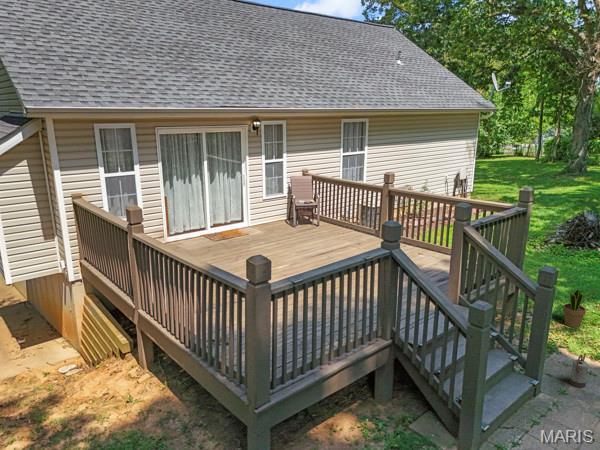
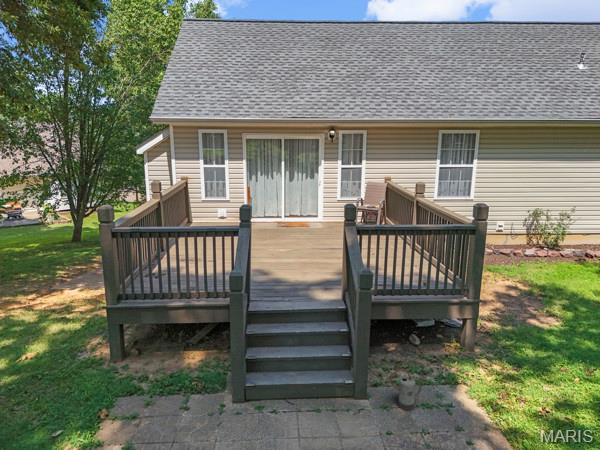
potted plant: present [563,289,591,327] -> none [513,324,545,374]

